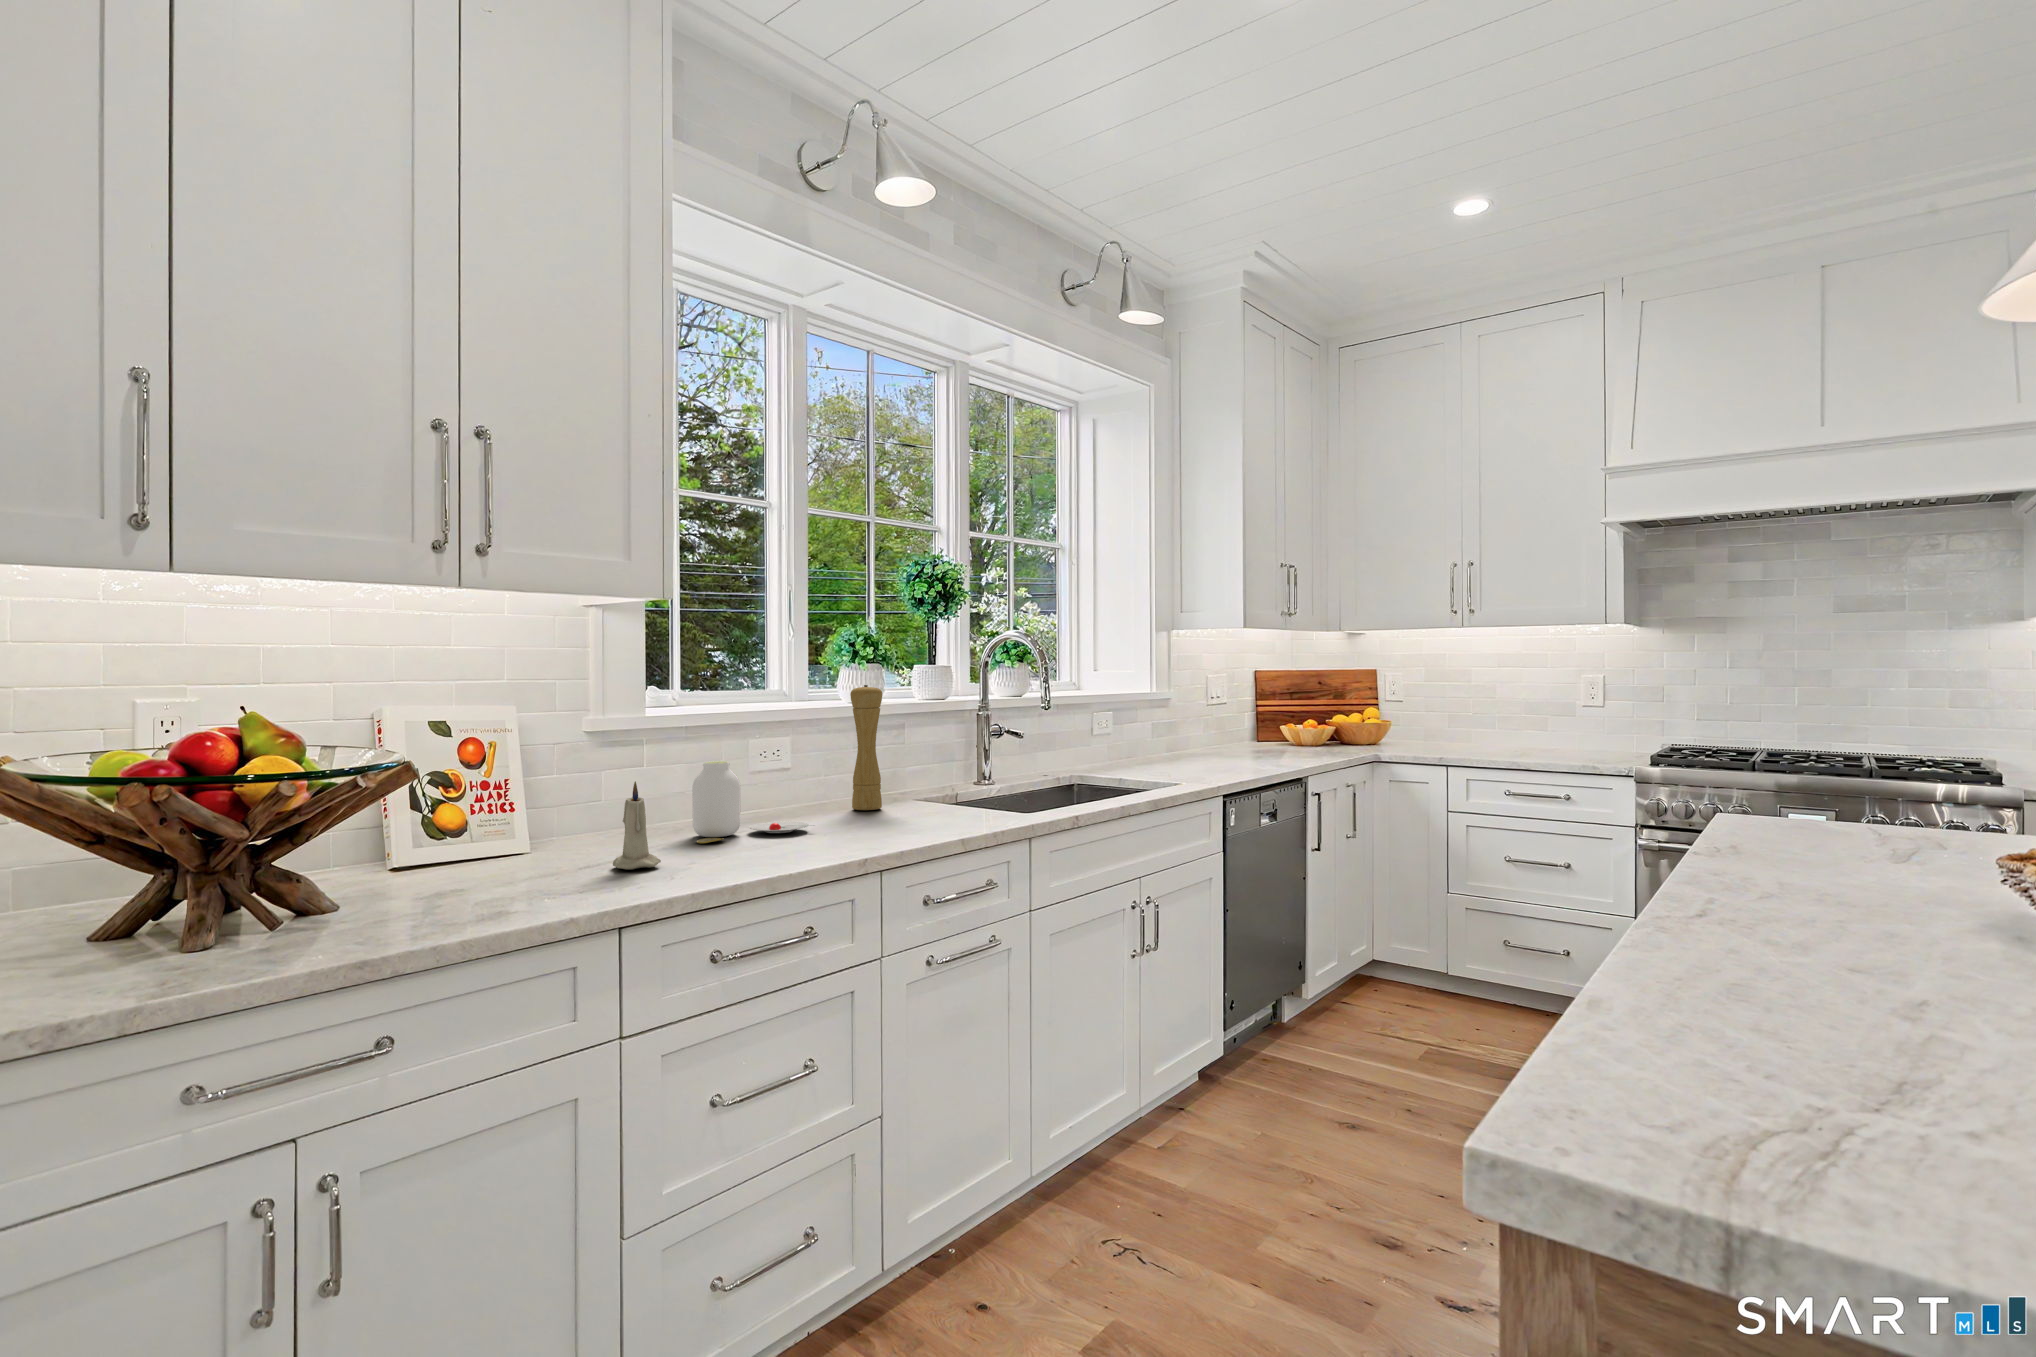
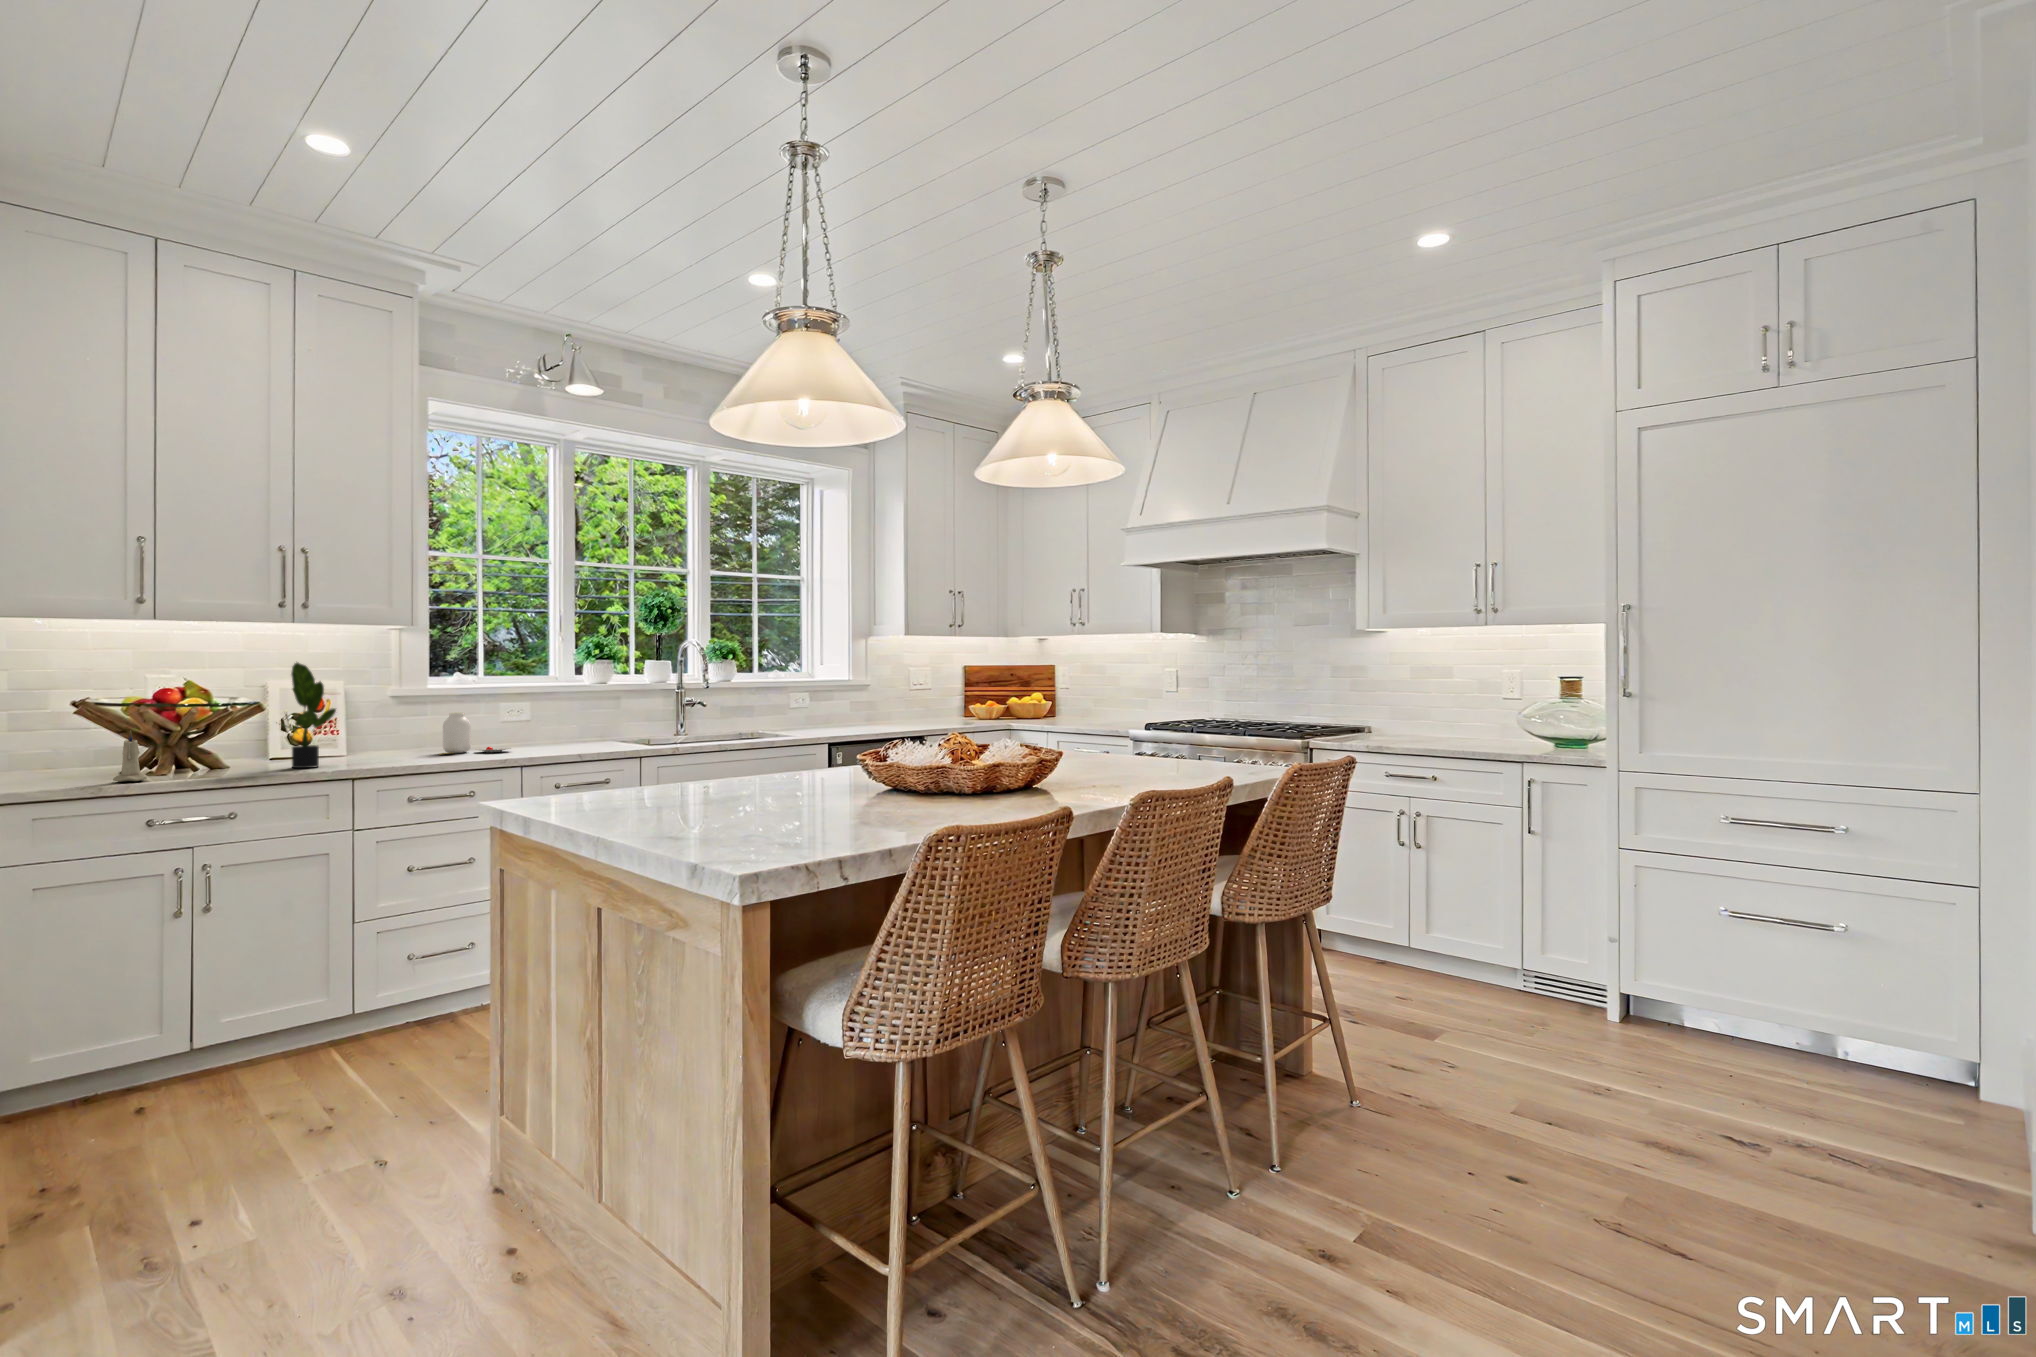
potted plant: none [436,667,579,901] -> present [284,663,336,768]
pepper mill: present [850,685,882,810] -> none [562,672,581,745]
candle: present [613,781,661,870] -> present [113,730,147,782]

